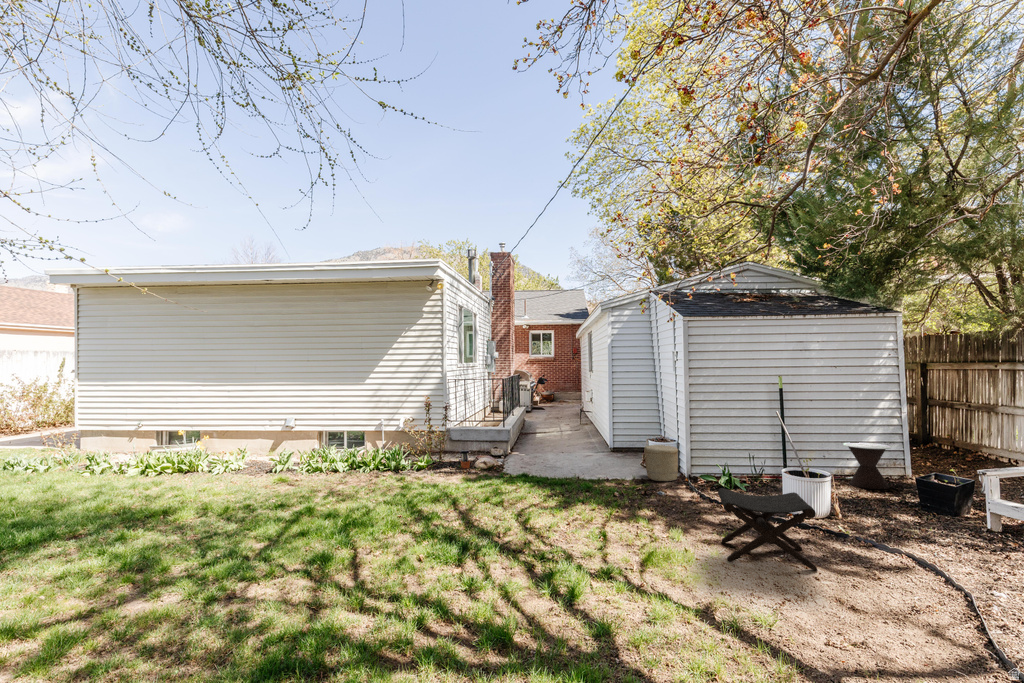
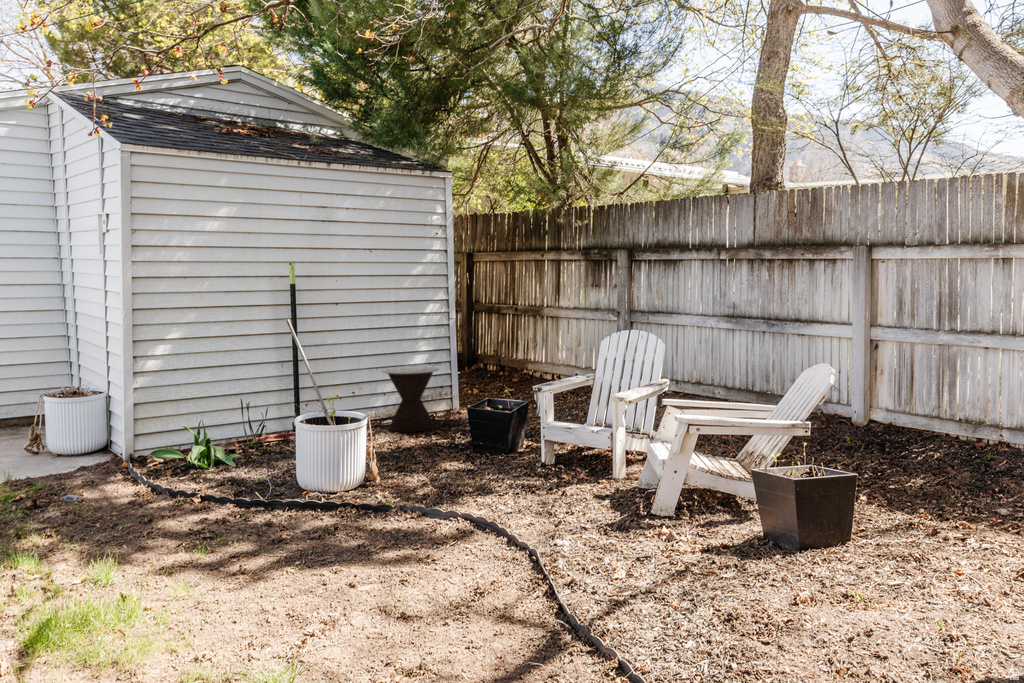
woven basket: present [644,445,678,481] -> none [35,404,111,477]
footstool: present [718,488,817,571] -> none [180,449,349,602]

